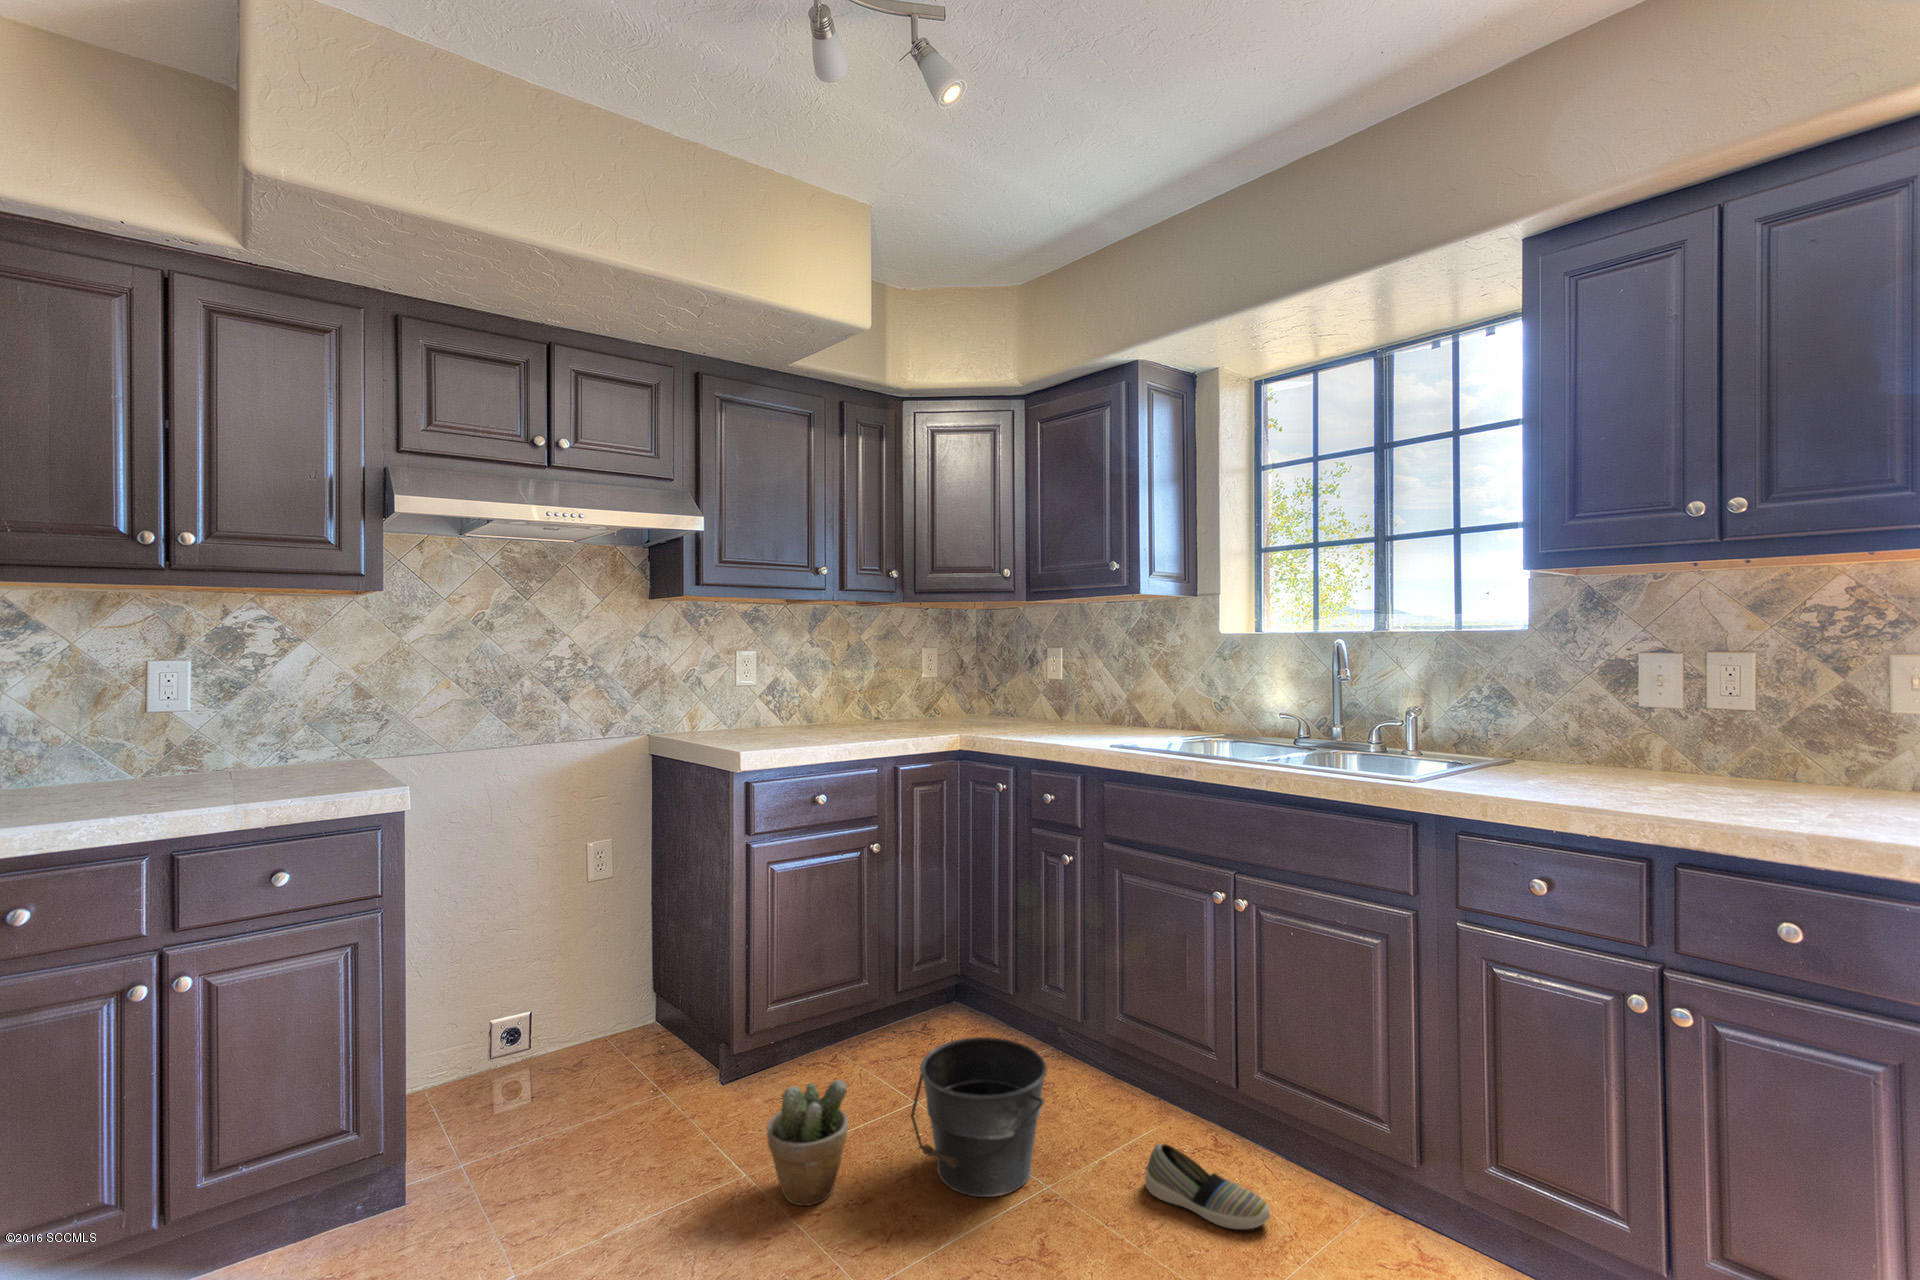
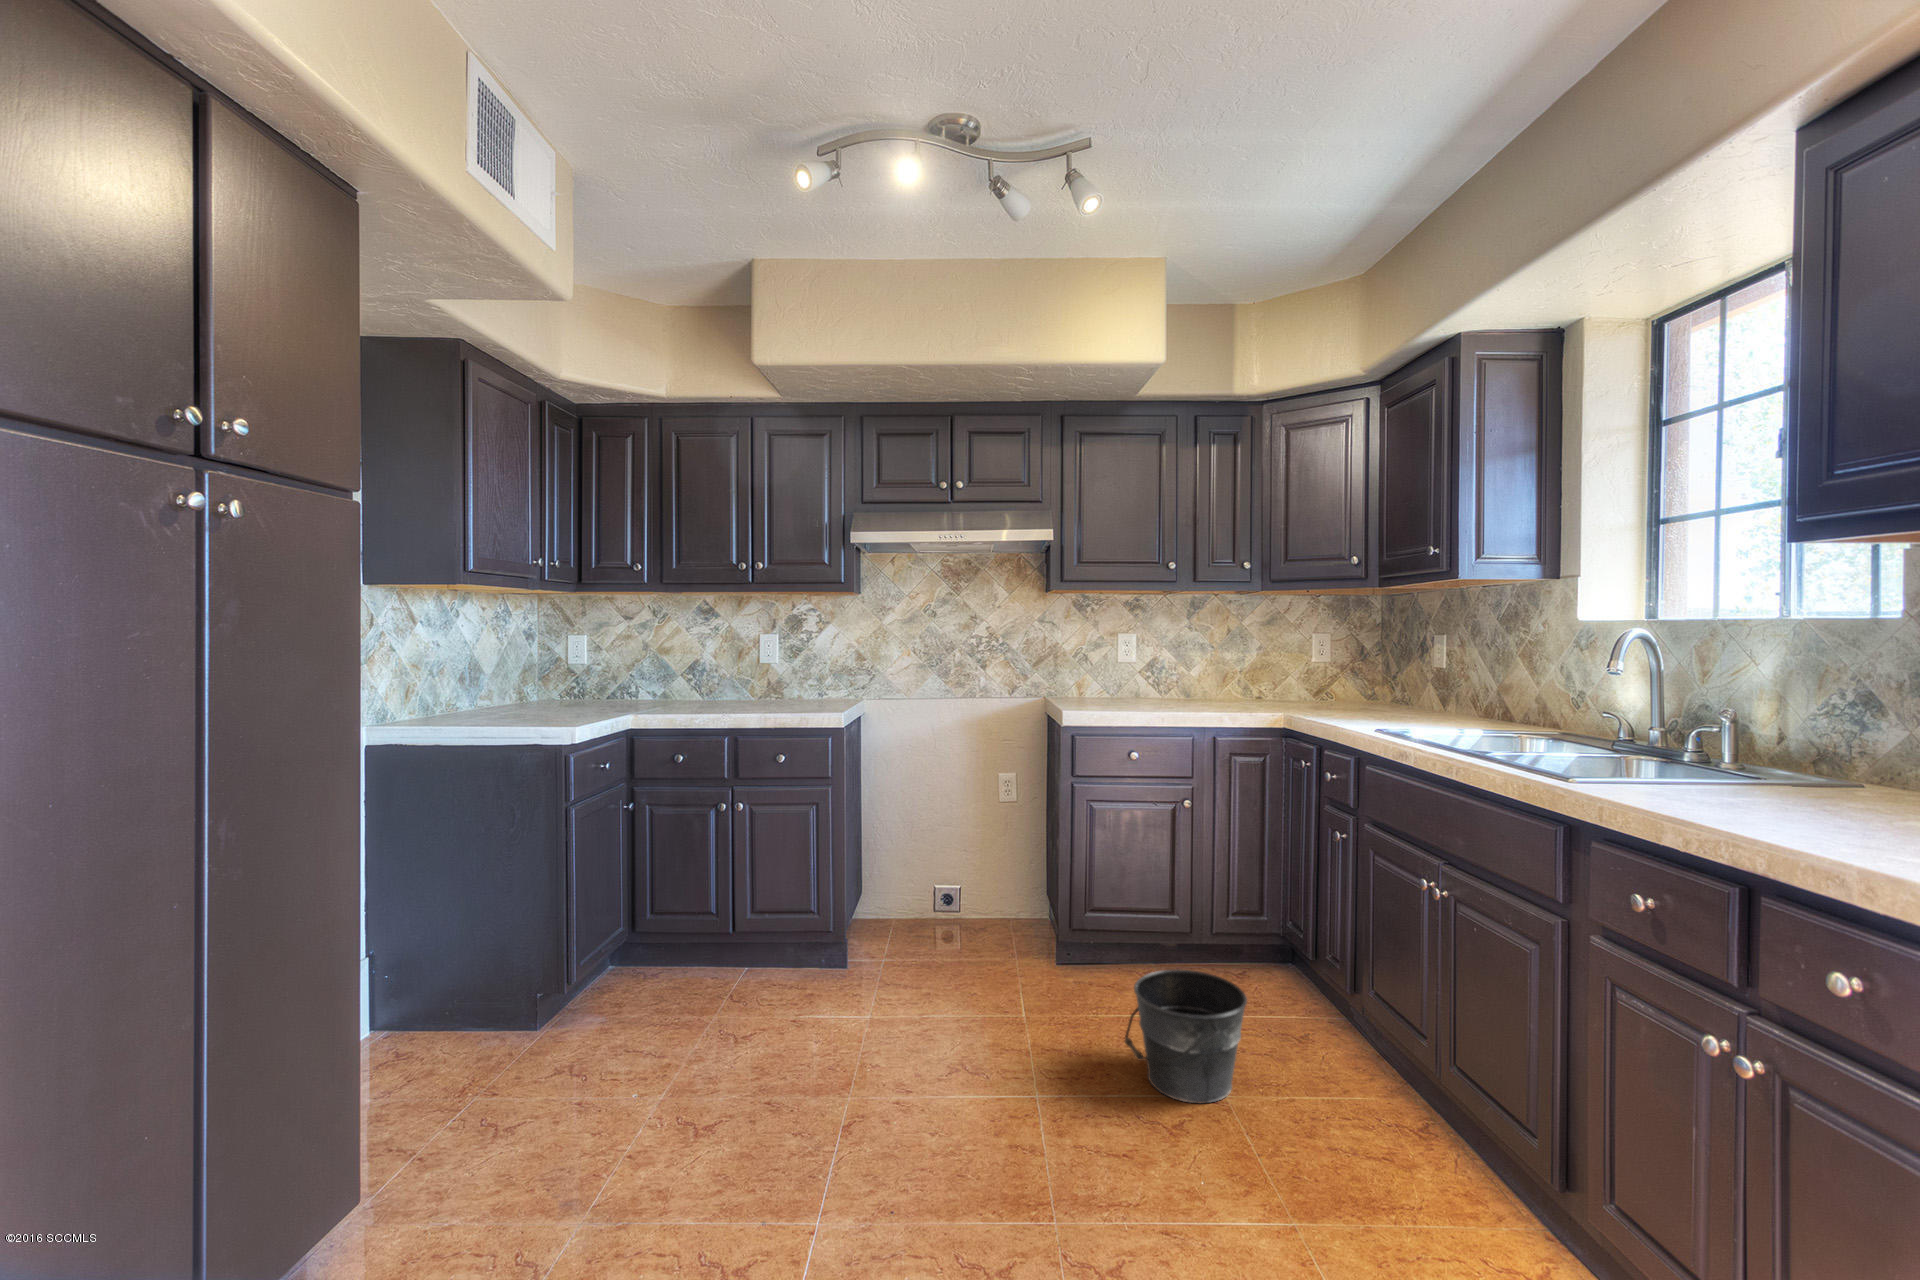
potted plant: present [767,1080,848,1206] -> none [1020,962,1082,1054]
shoe: present [1145,1144,1270,1230] -> none [1316,1113,1417,1216]

